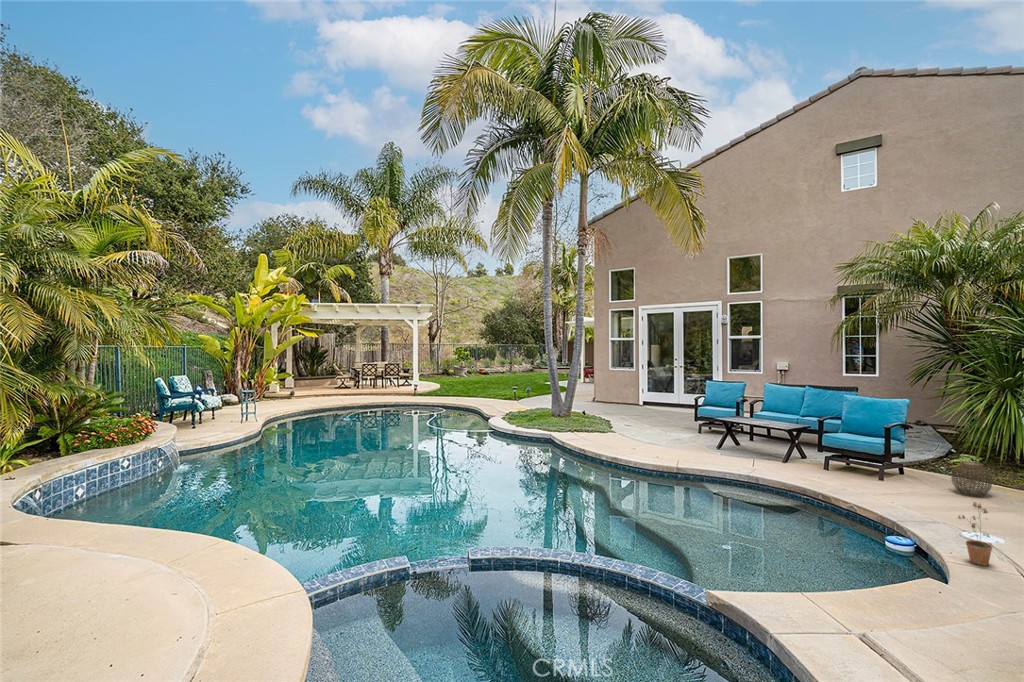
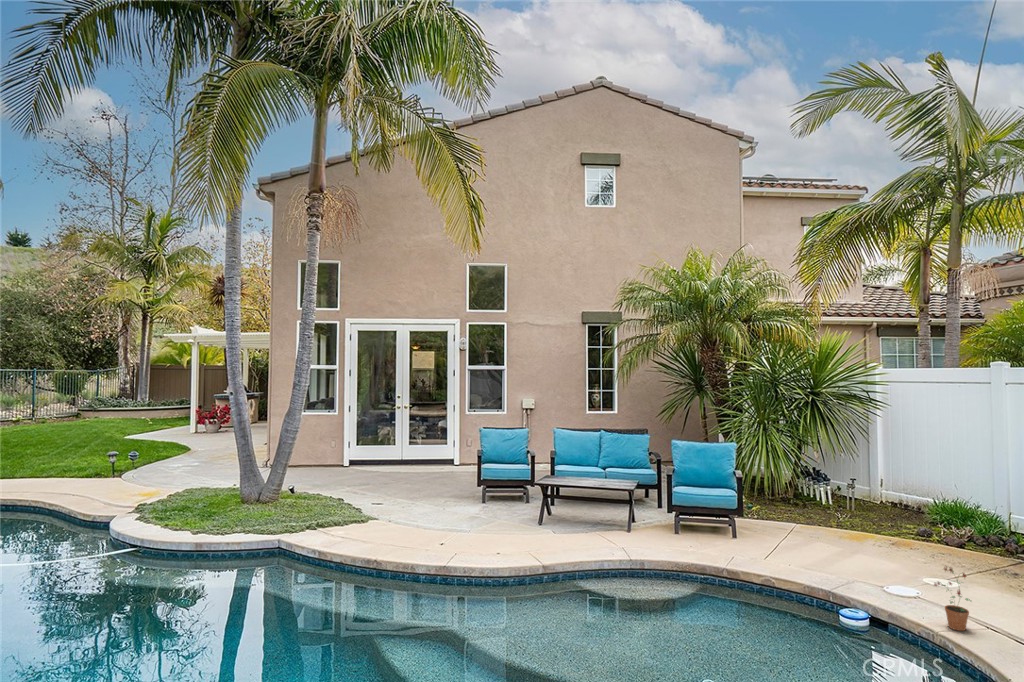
woven basket: present [951,461,992,497] -> none [794,505,827,540]

